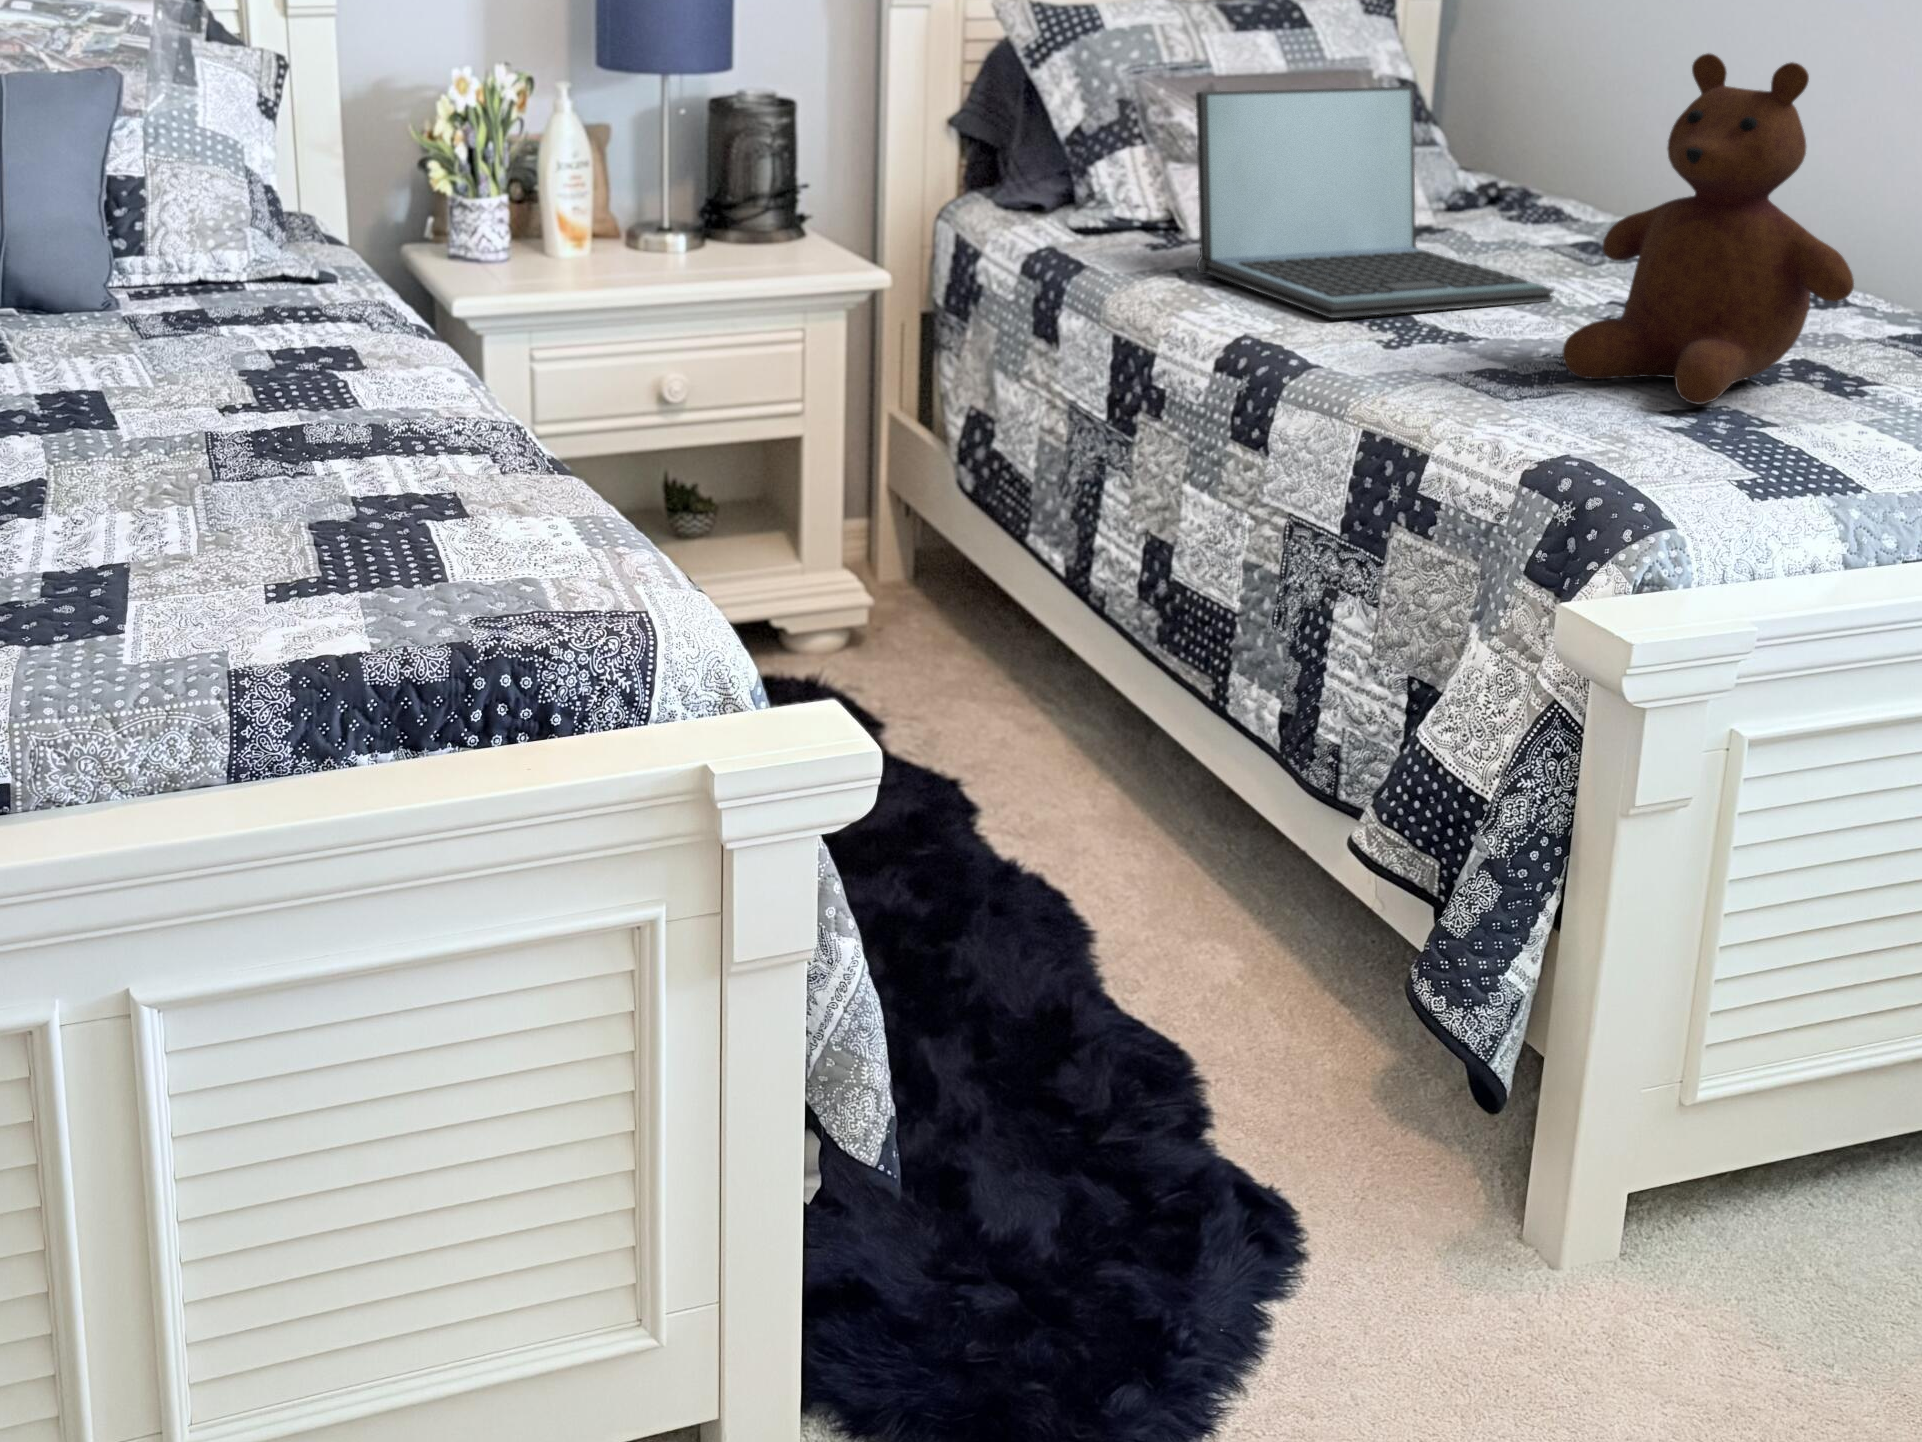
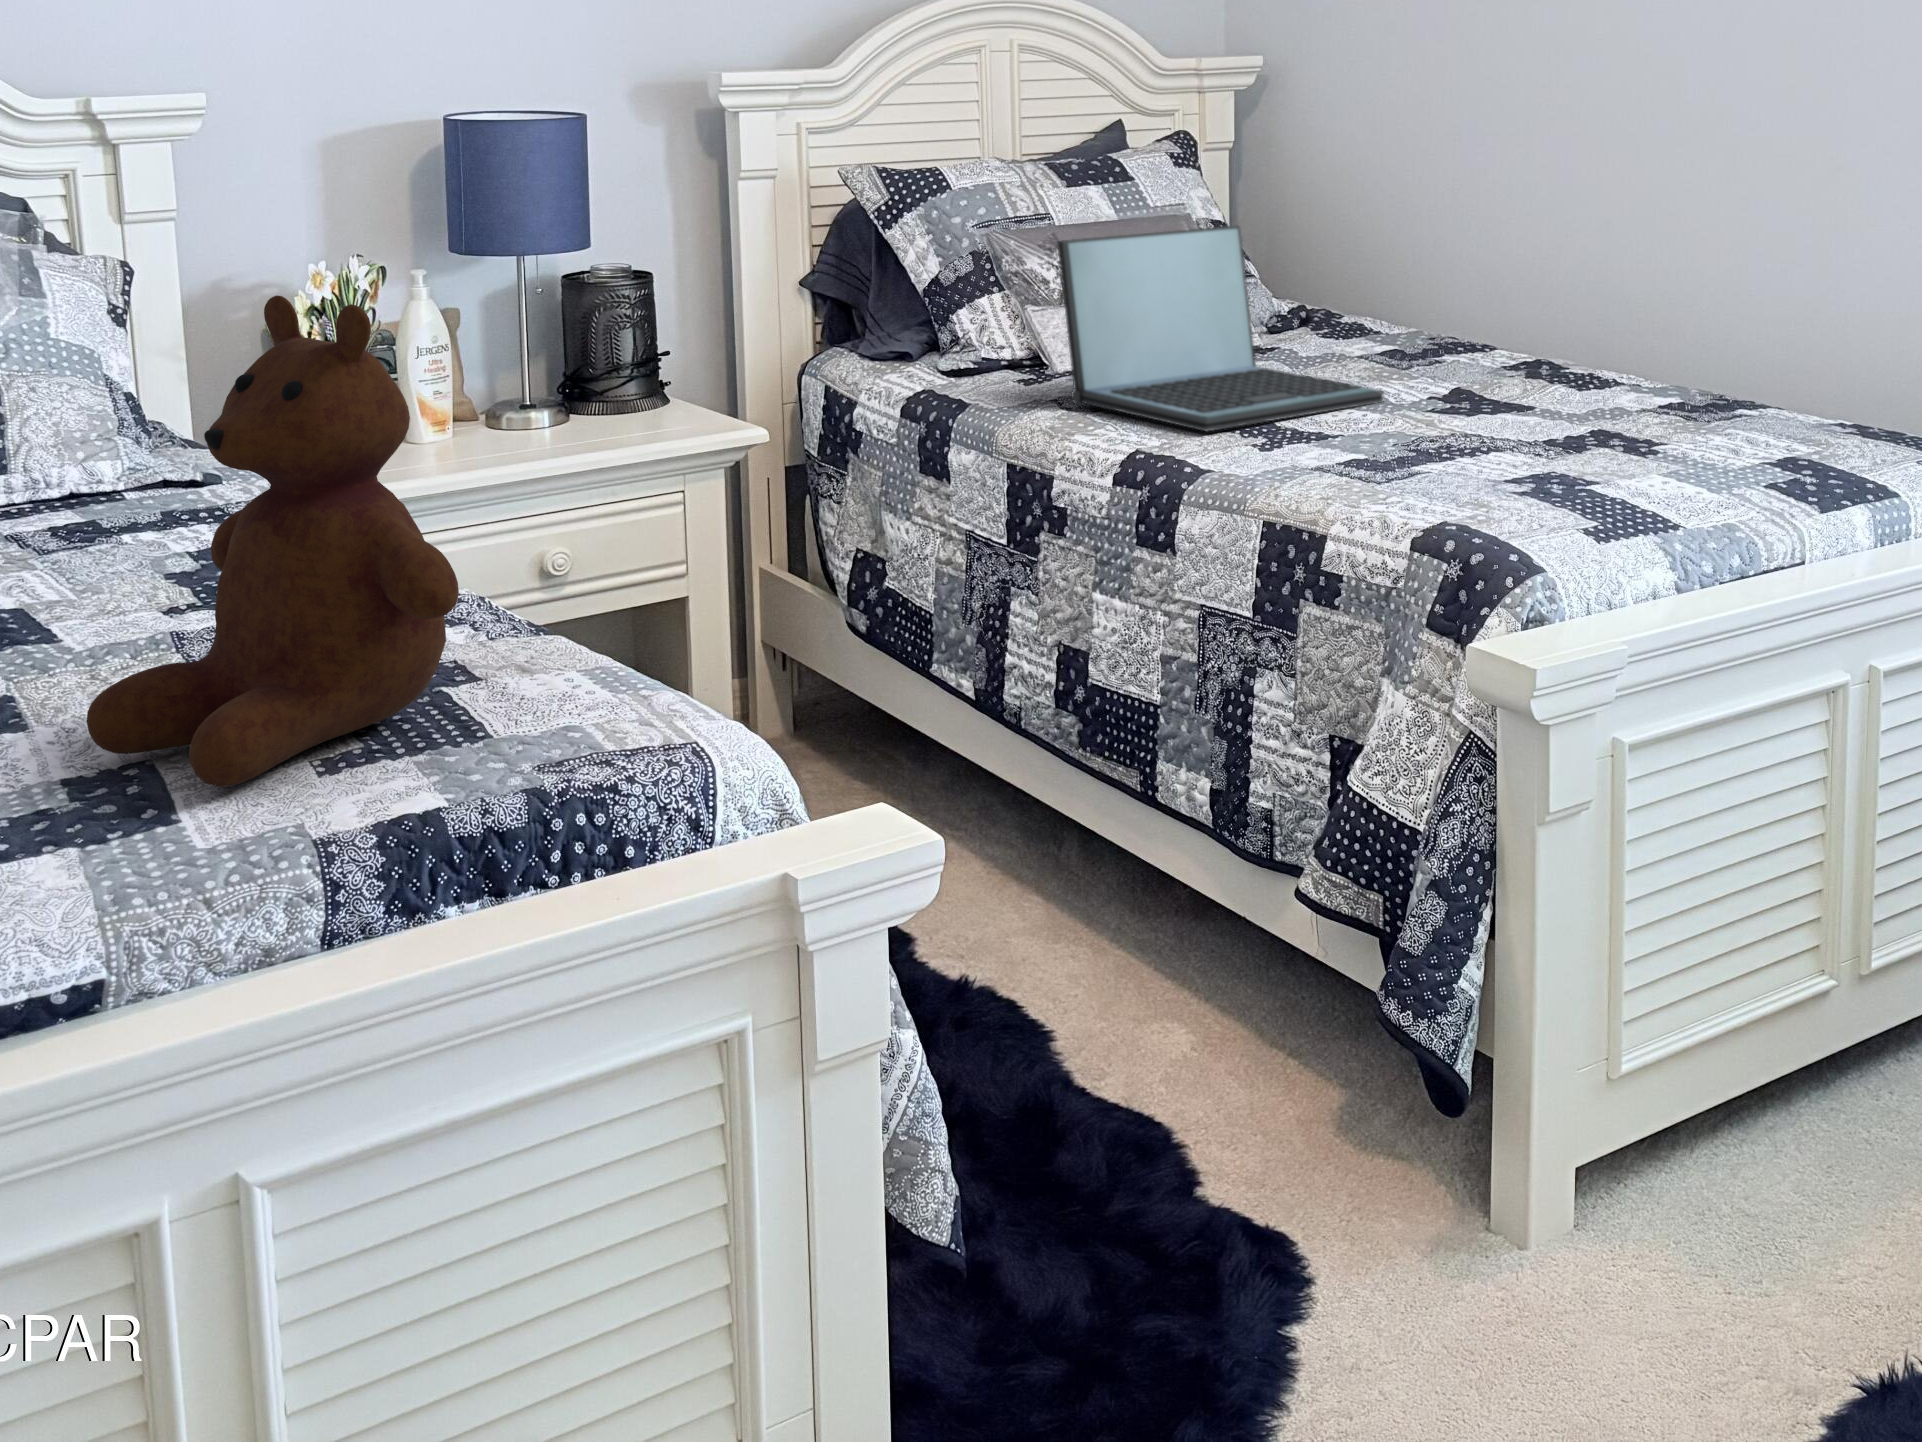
teddy bear: present [1562,53,1854,404] -> present [87,295,459,787]

